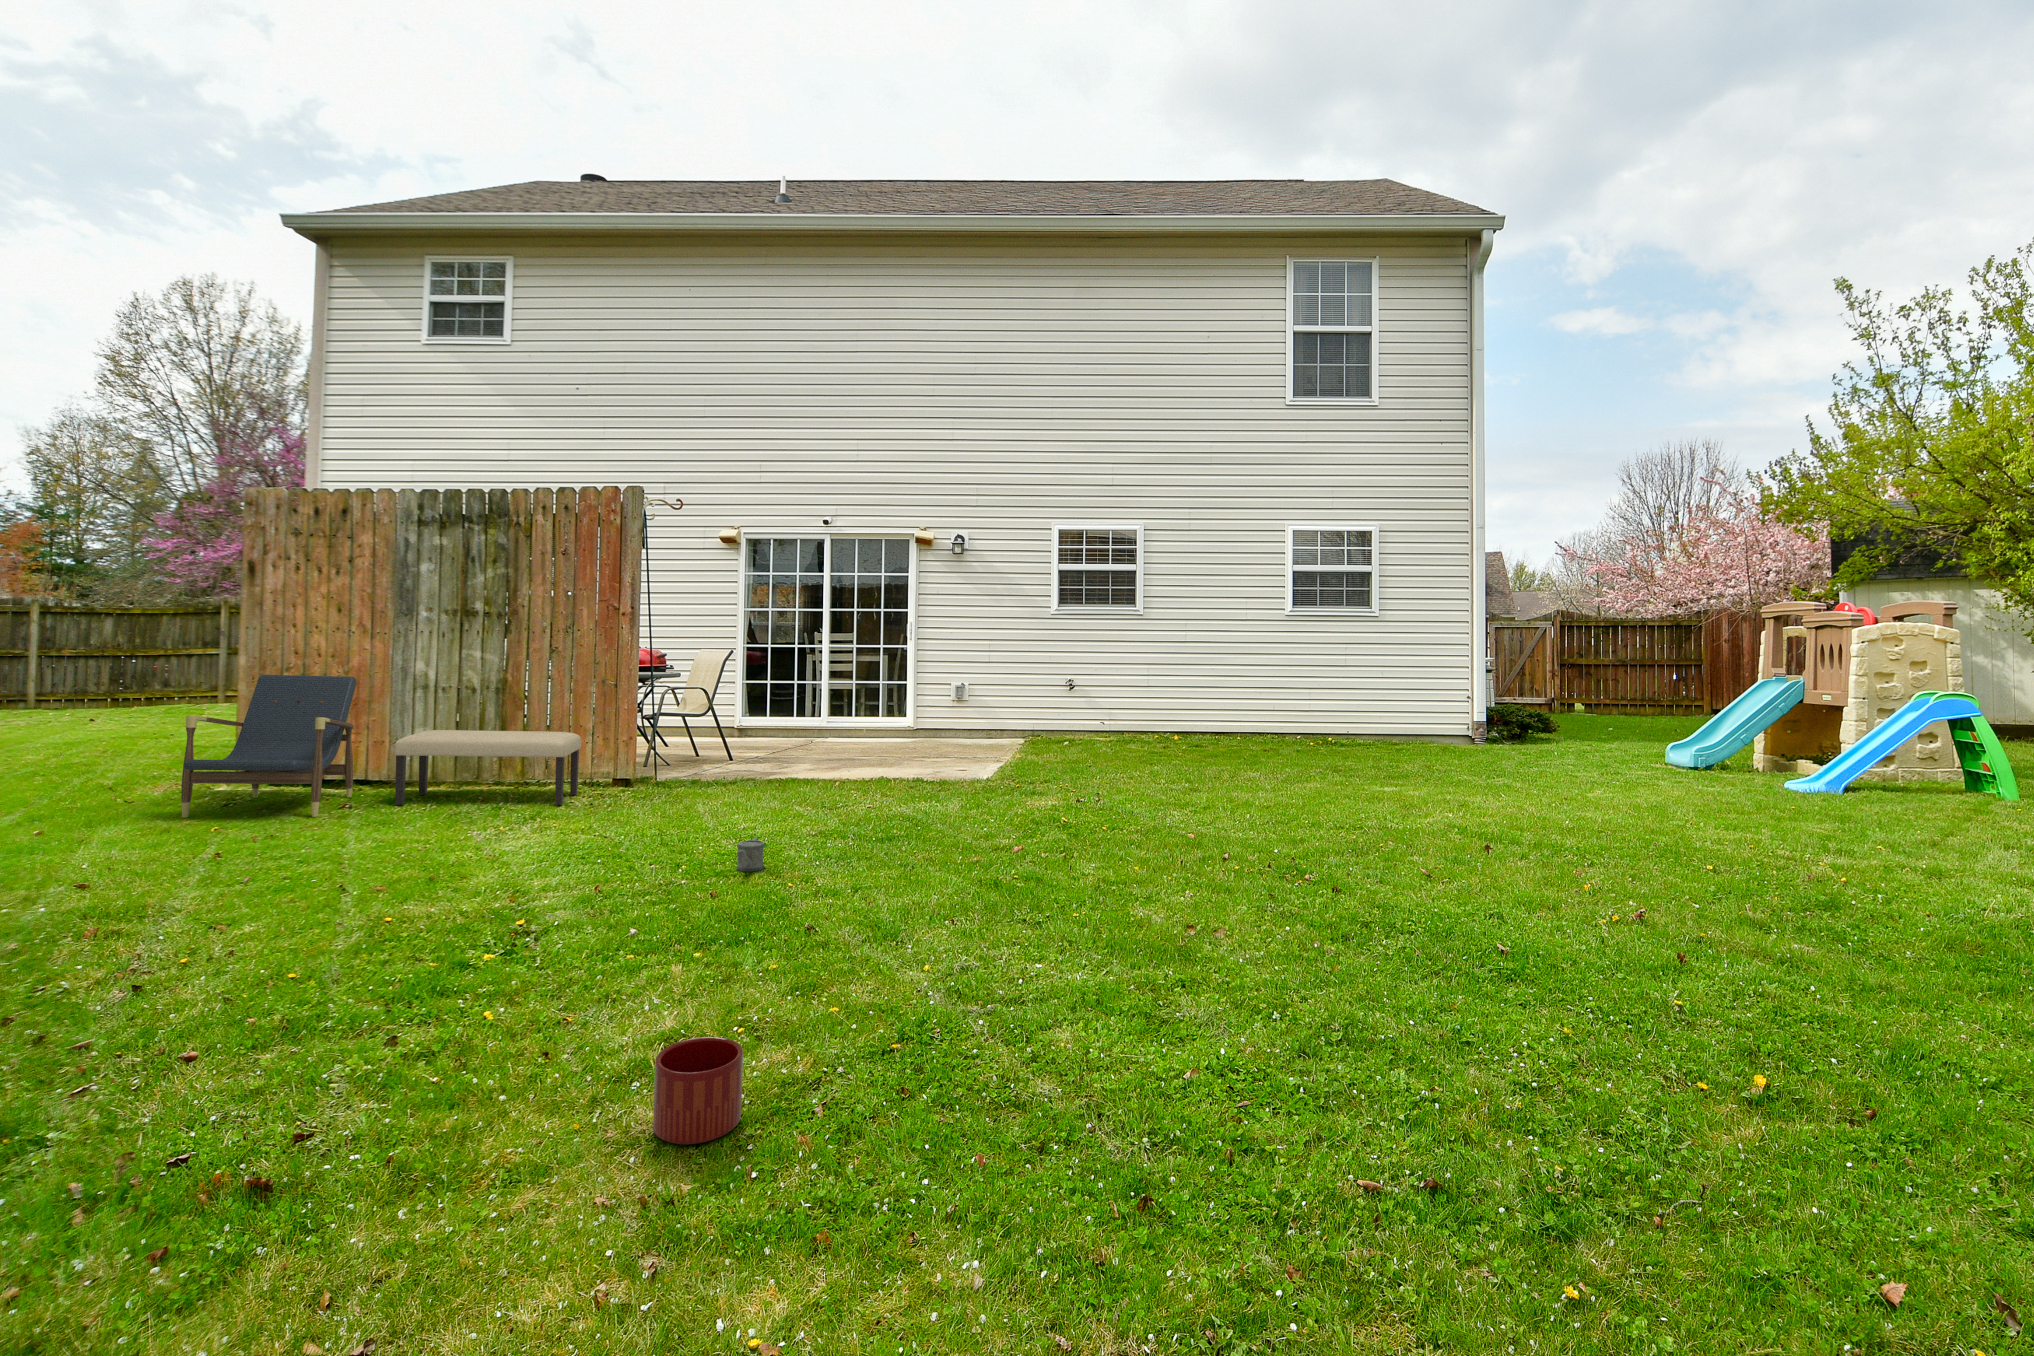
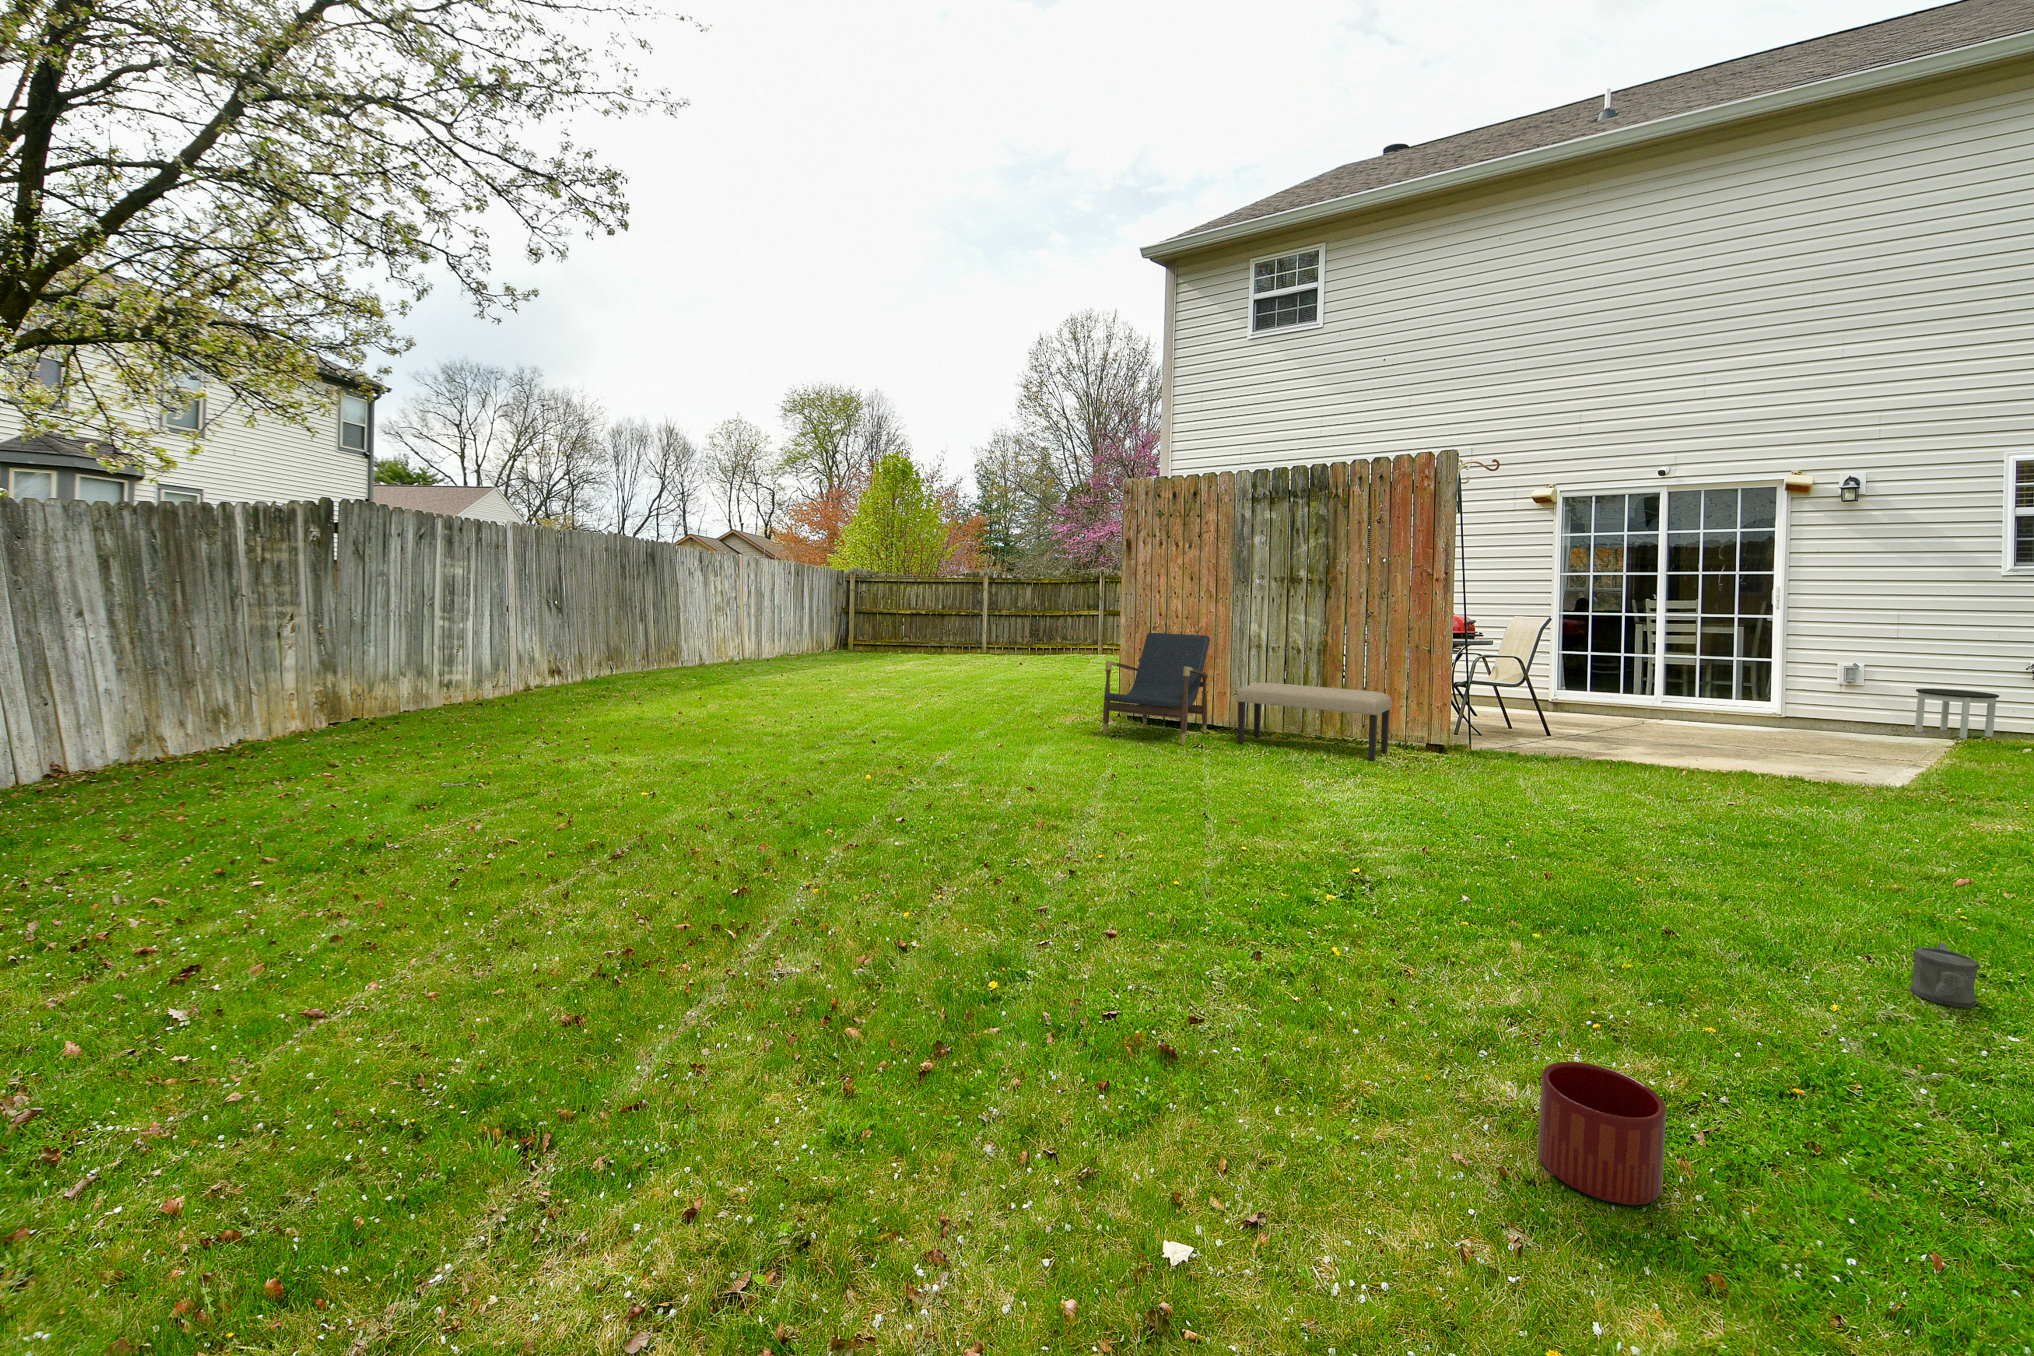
round table: none [975,700,1015,735] -> present [1915,689,1999,739]
watering can: present [737,837,765,872] -> present [1910,943,1980,1008]

